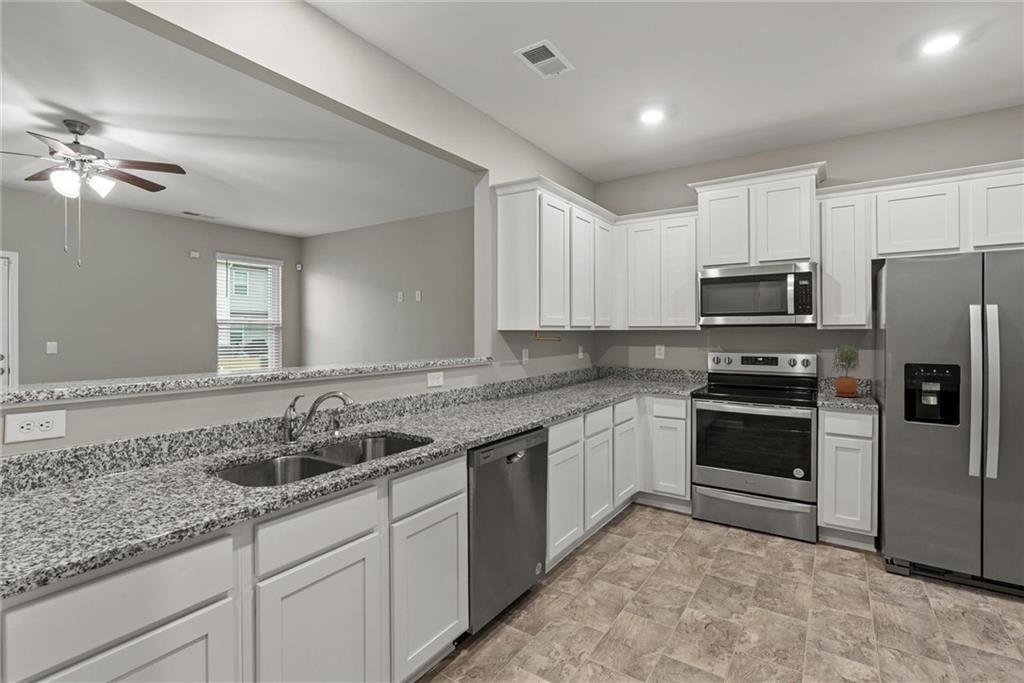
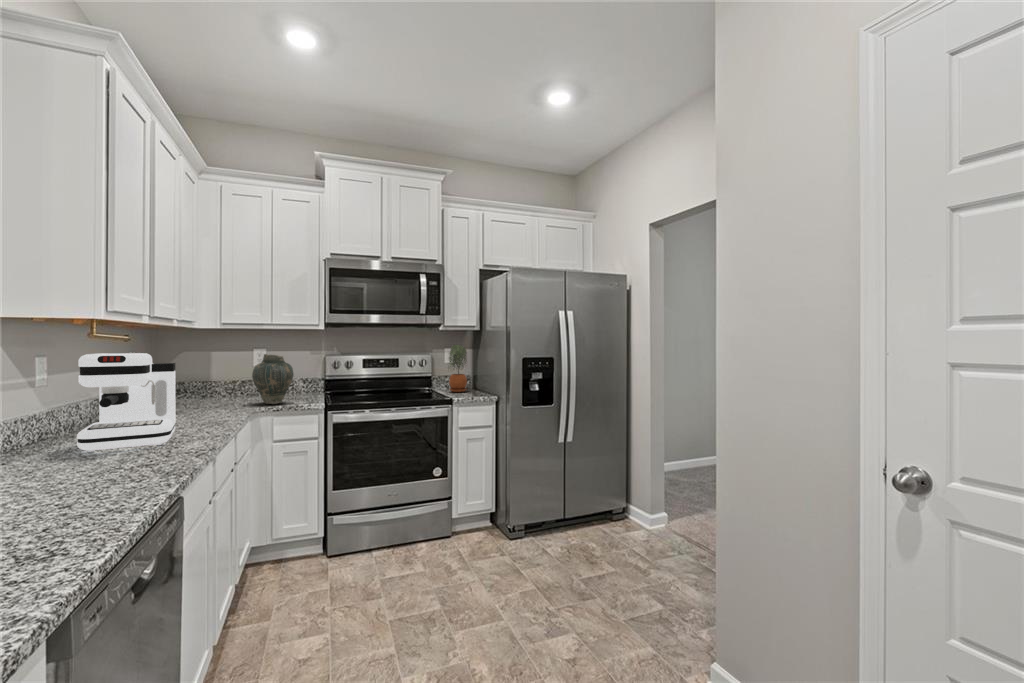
coffee maker: none [527,349,575,404] -> present [77,353,176,452]
vase: none [644,350,674,389] -> present [252,354,294,404]

